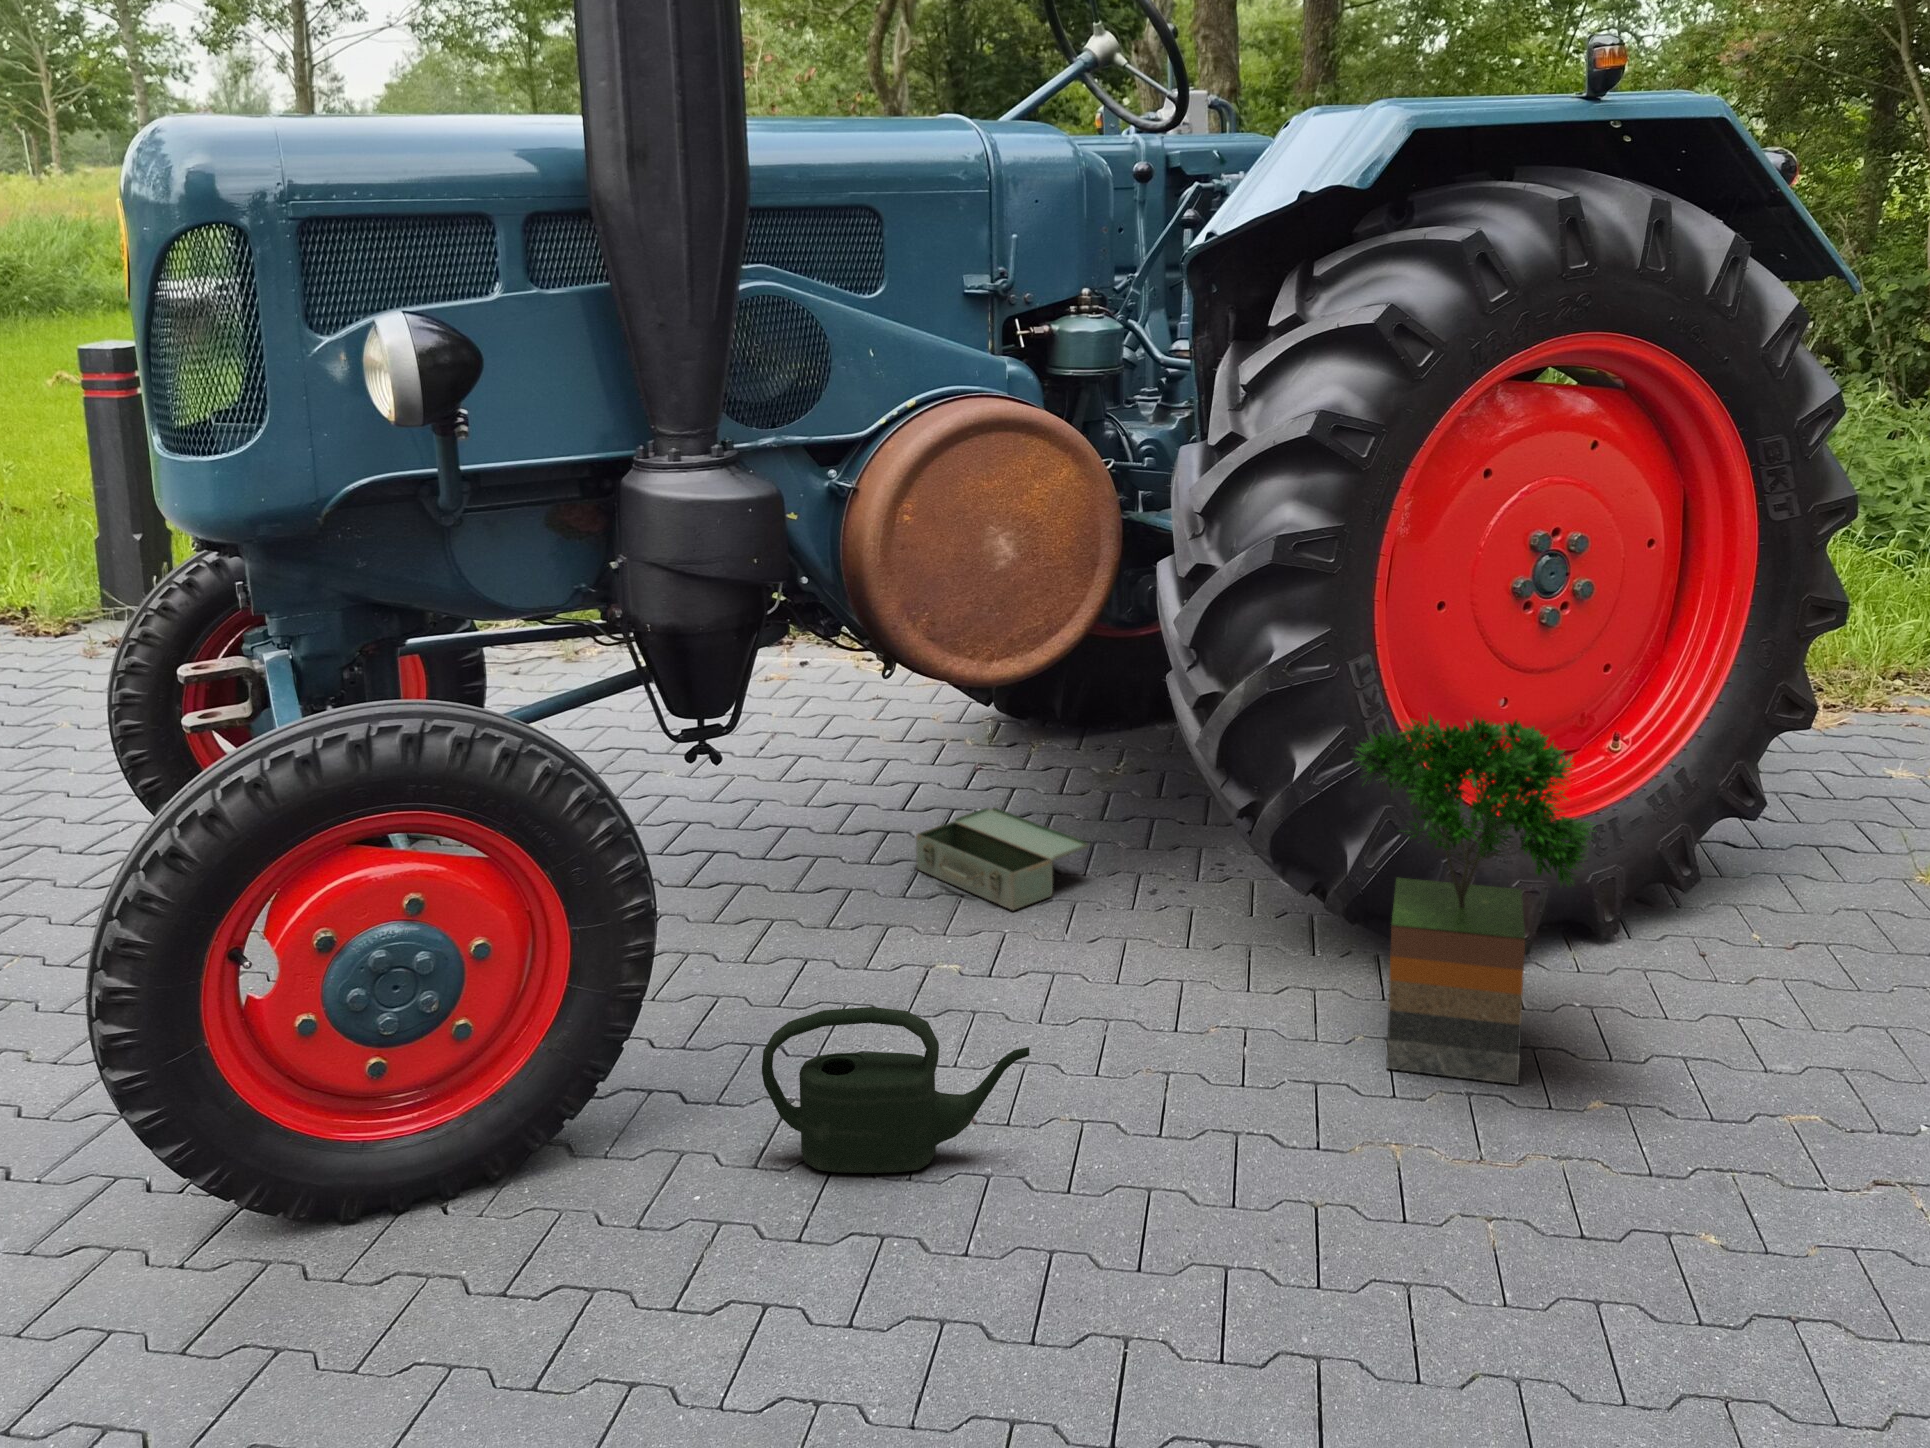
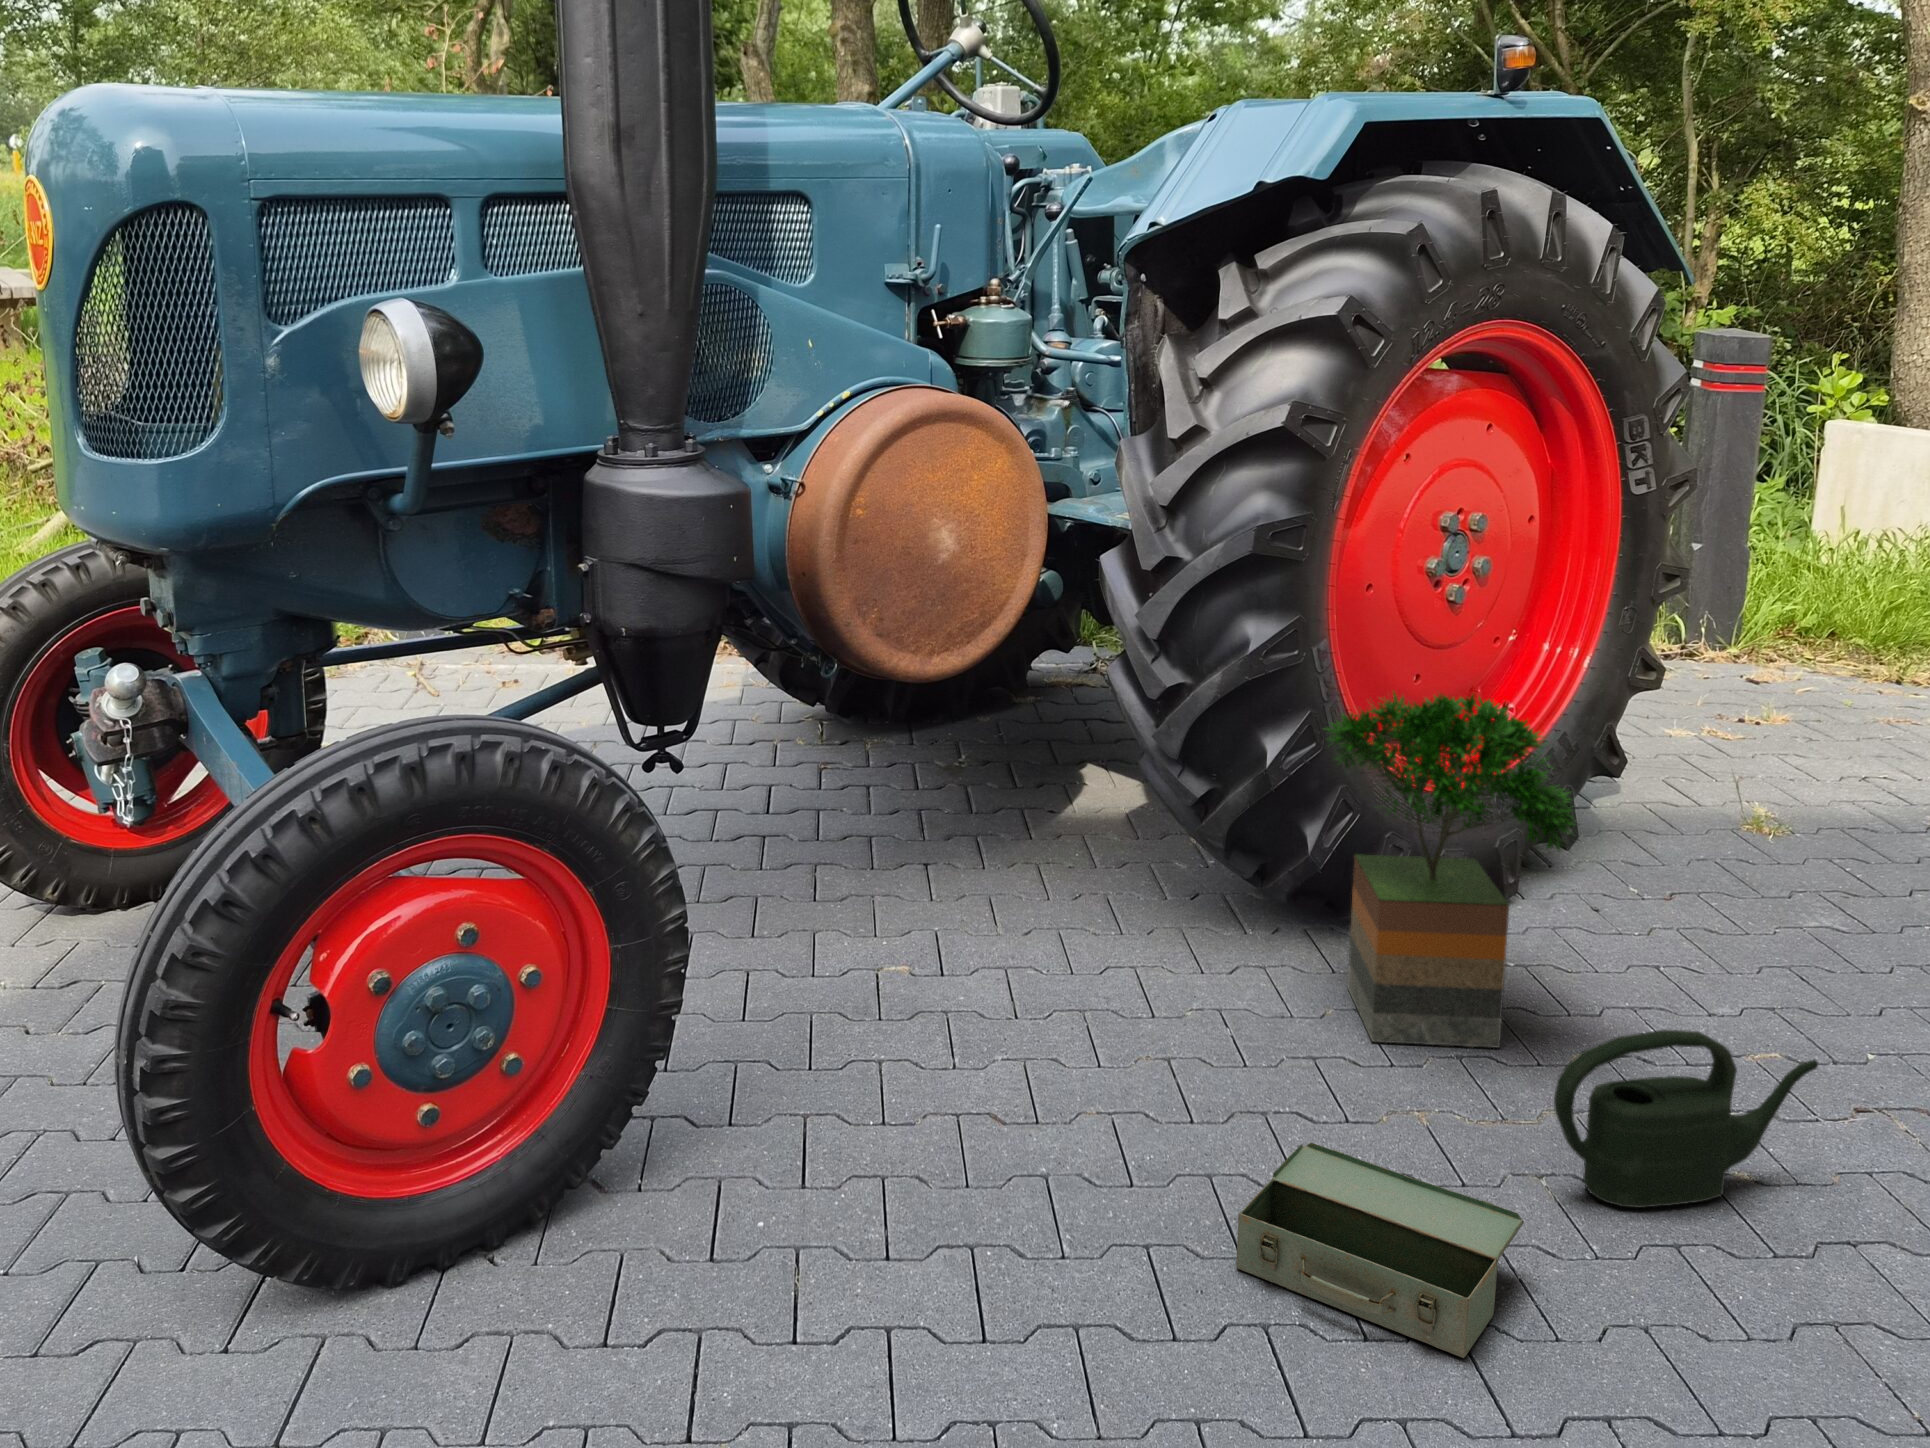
toolbox: present [916,808,1088,910] -> present [1236,1143,1524,1358]
watering can: present [762,1007,1029,1173] -> present [1554,1029,1818,1208]

